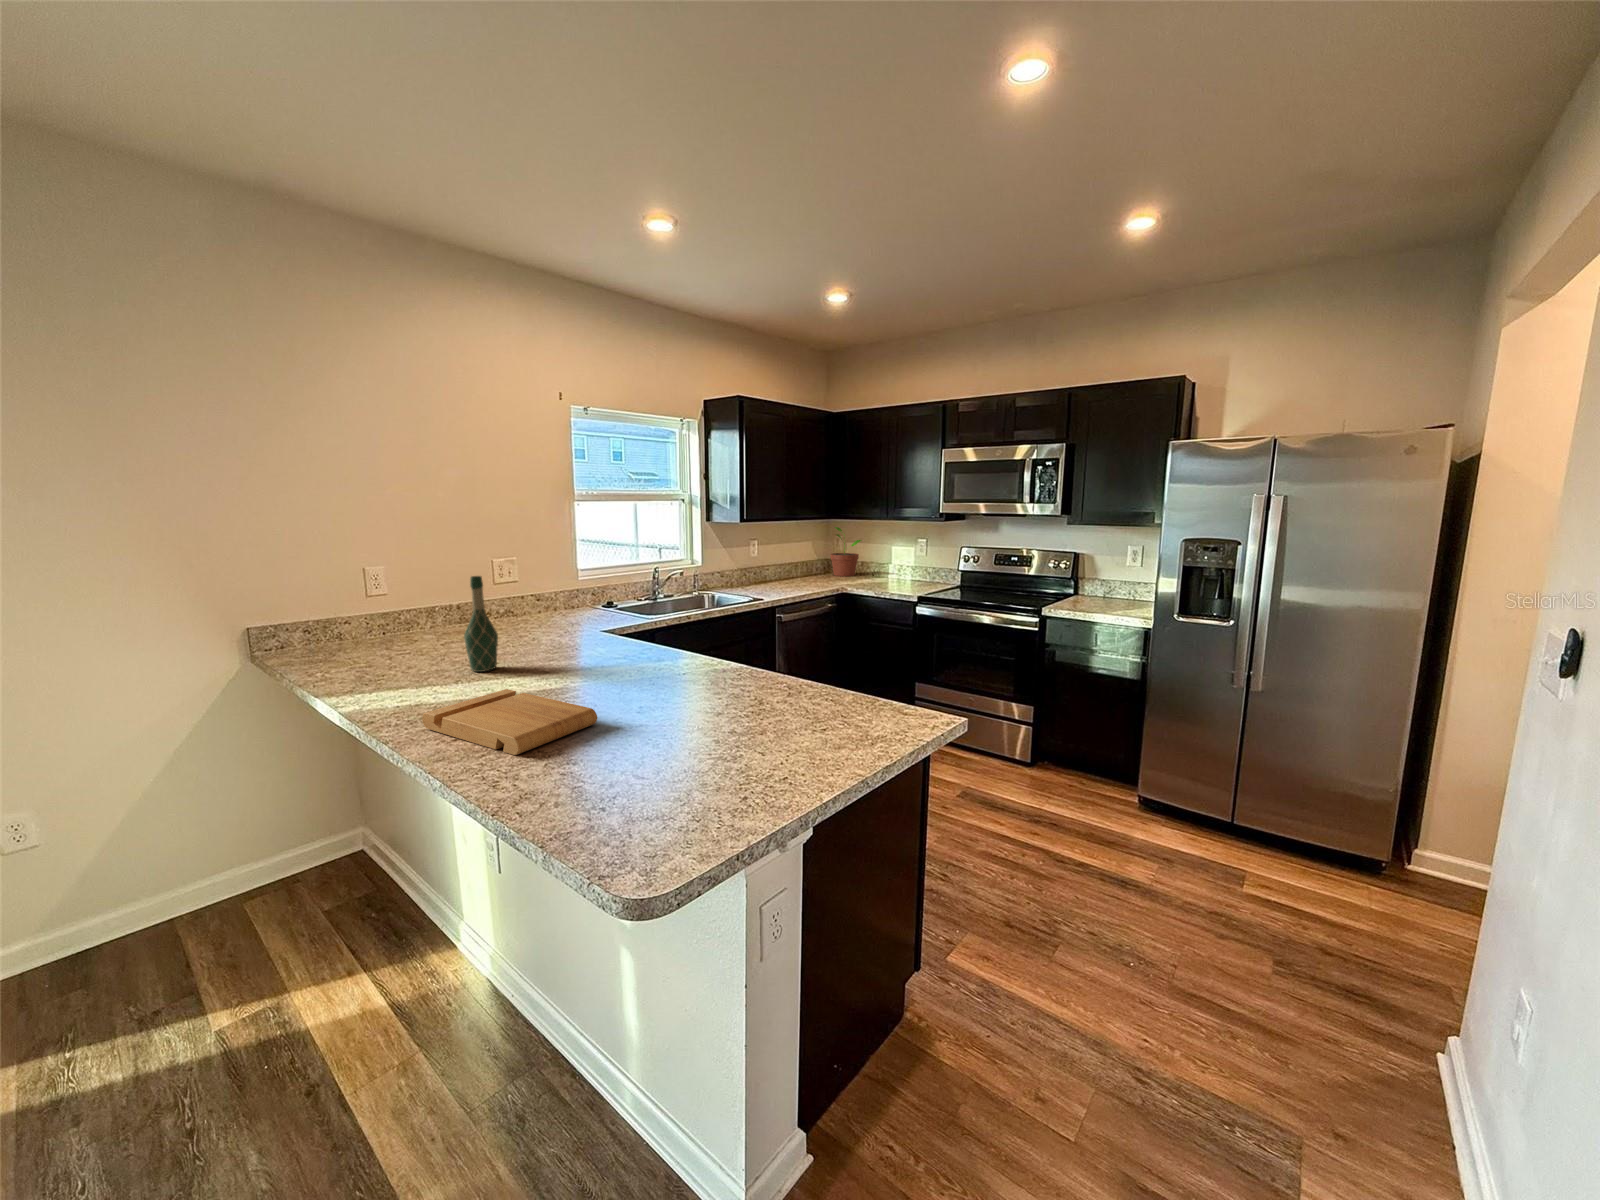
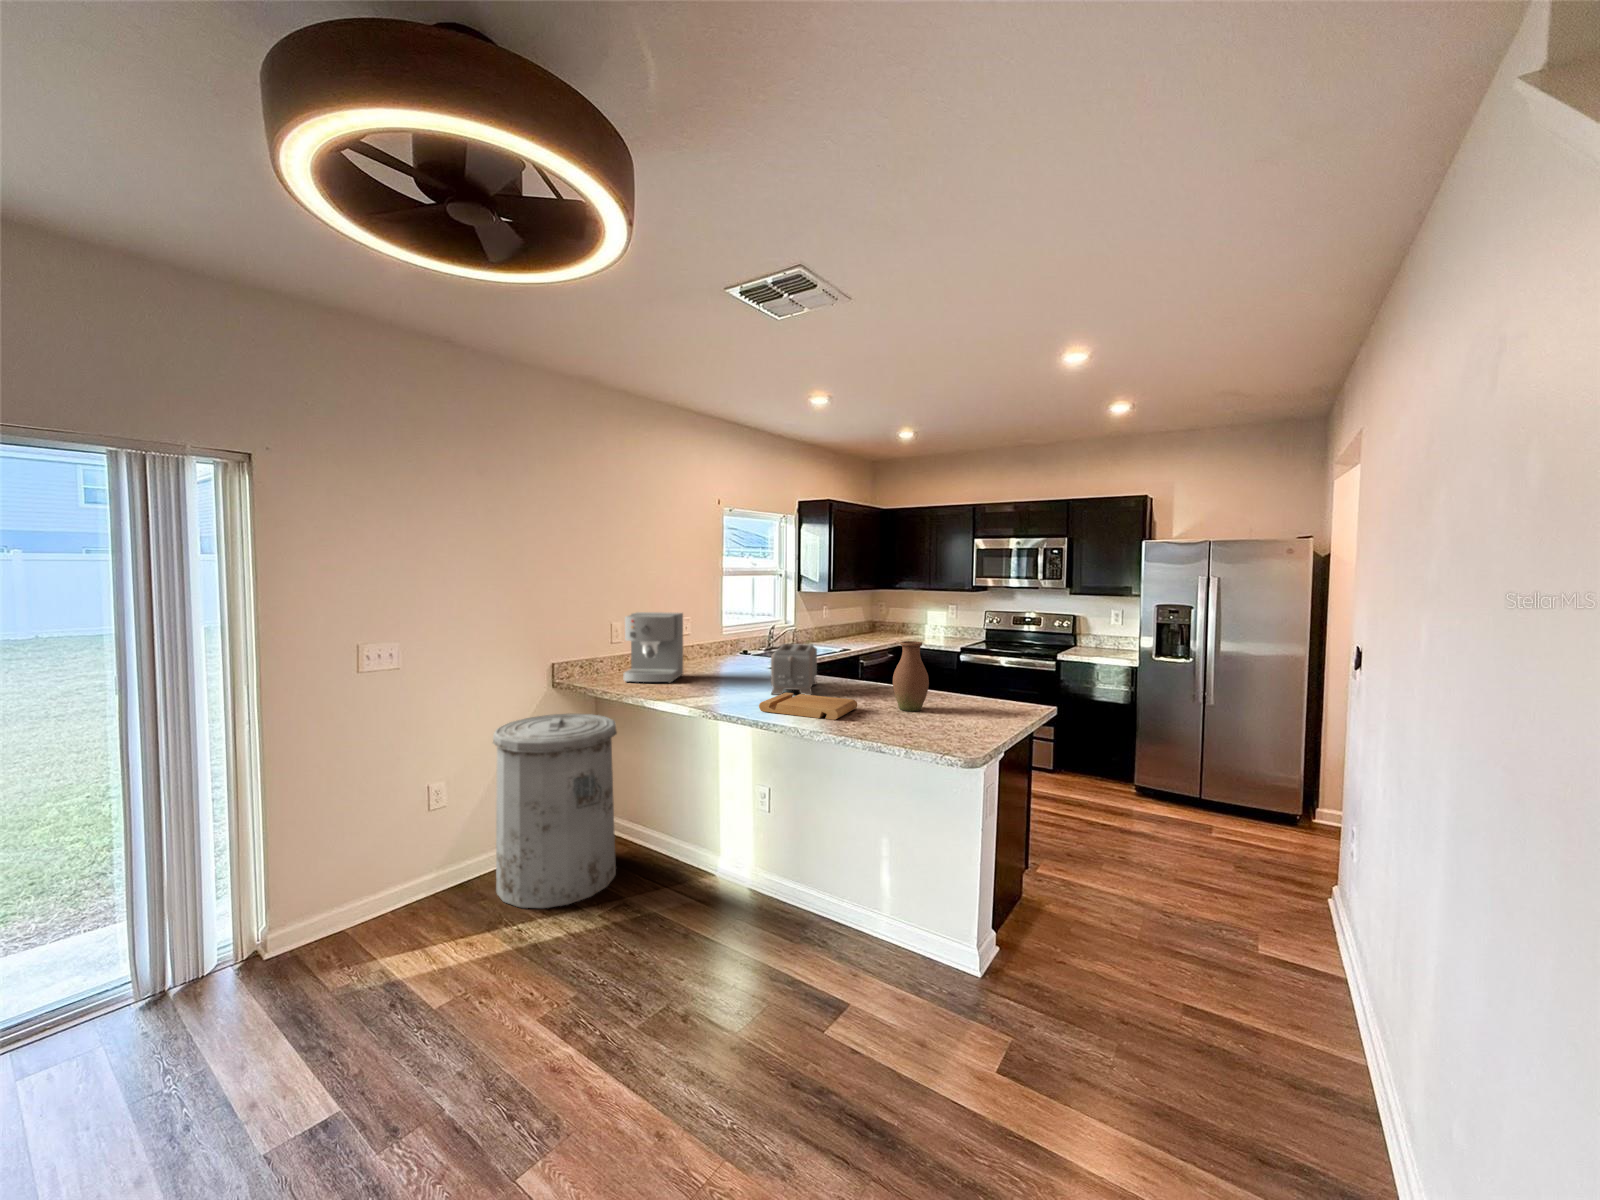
potted plant: present [830,527,862,576] -> none [877,596,903,635]
coffee maker: none [334,552,456,659] -> present [624,612,683,683]
wine bottle: present [464,576,498,672] -> none [724,627,743,689]
toaster: none [511,601,623,689] -> present [771,644,817,695]
vase: none [657,606,721,732] -> present [893,641,929,711]
trash can: none [66,703,332,1010] -> present [493,714,617,908]

